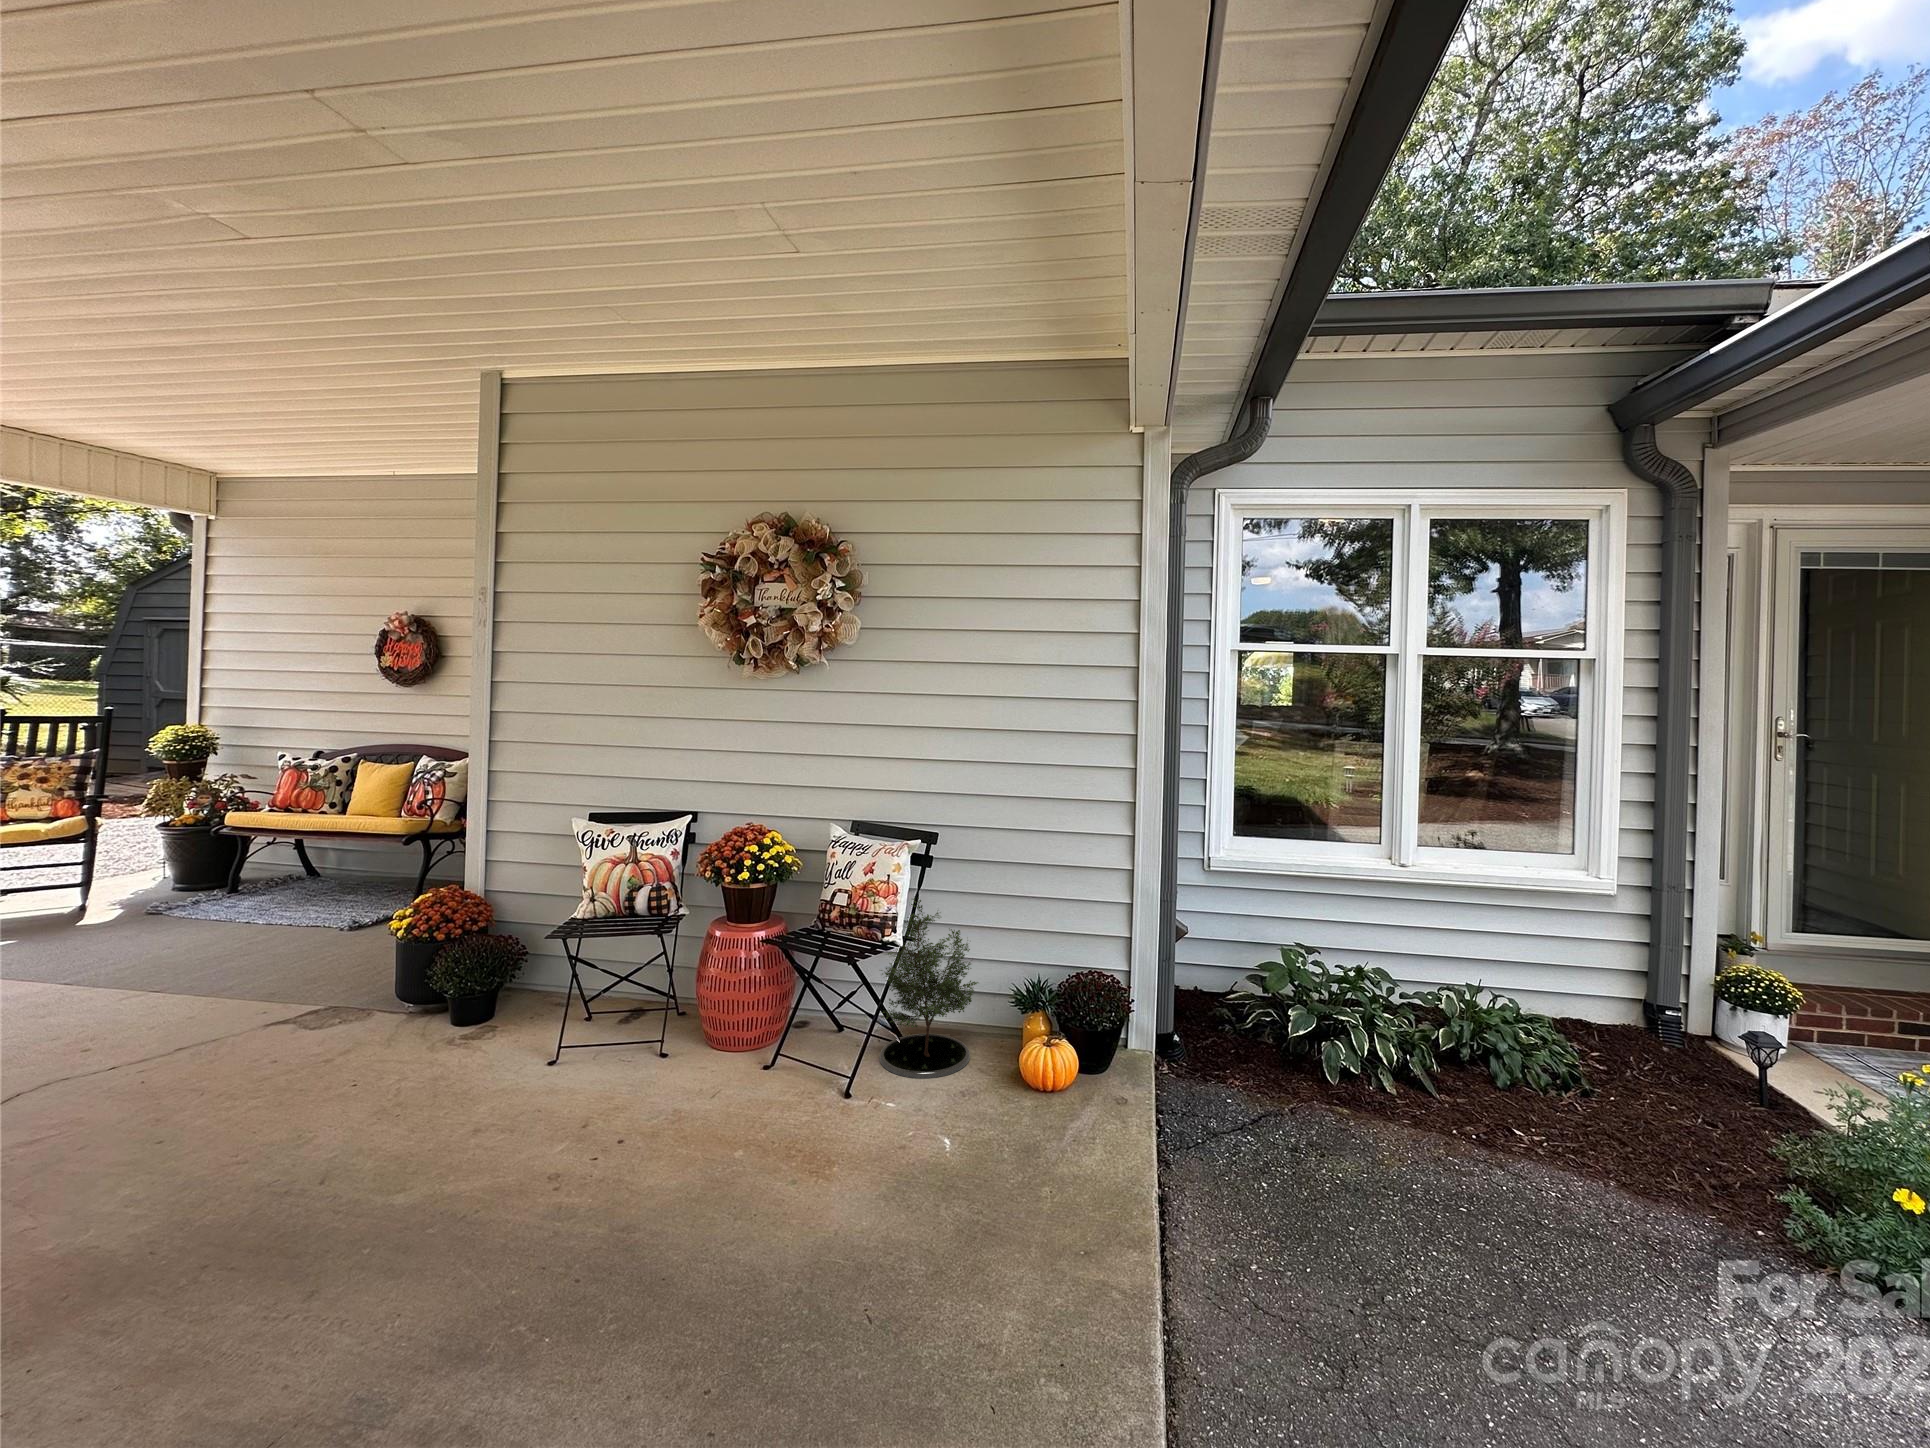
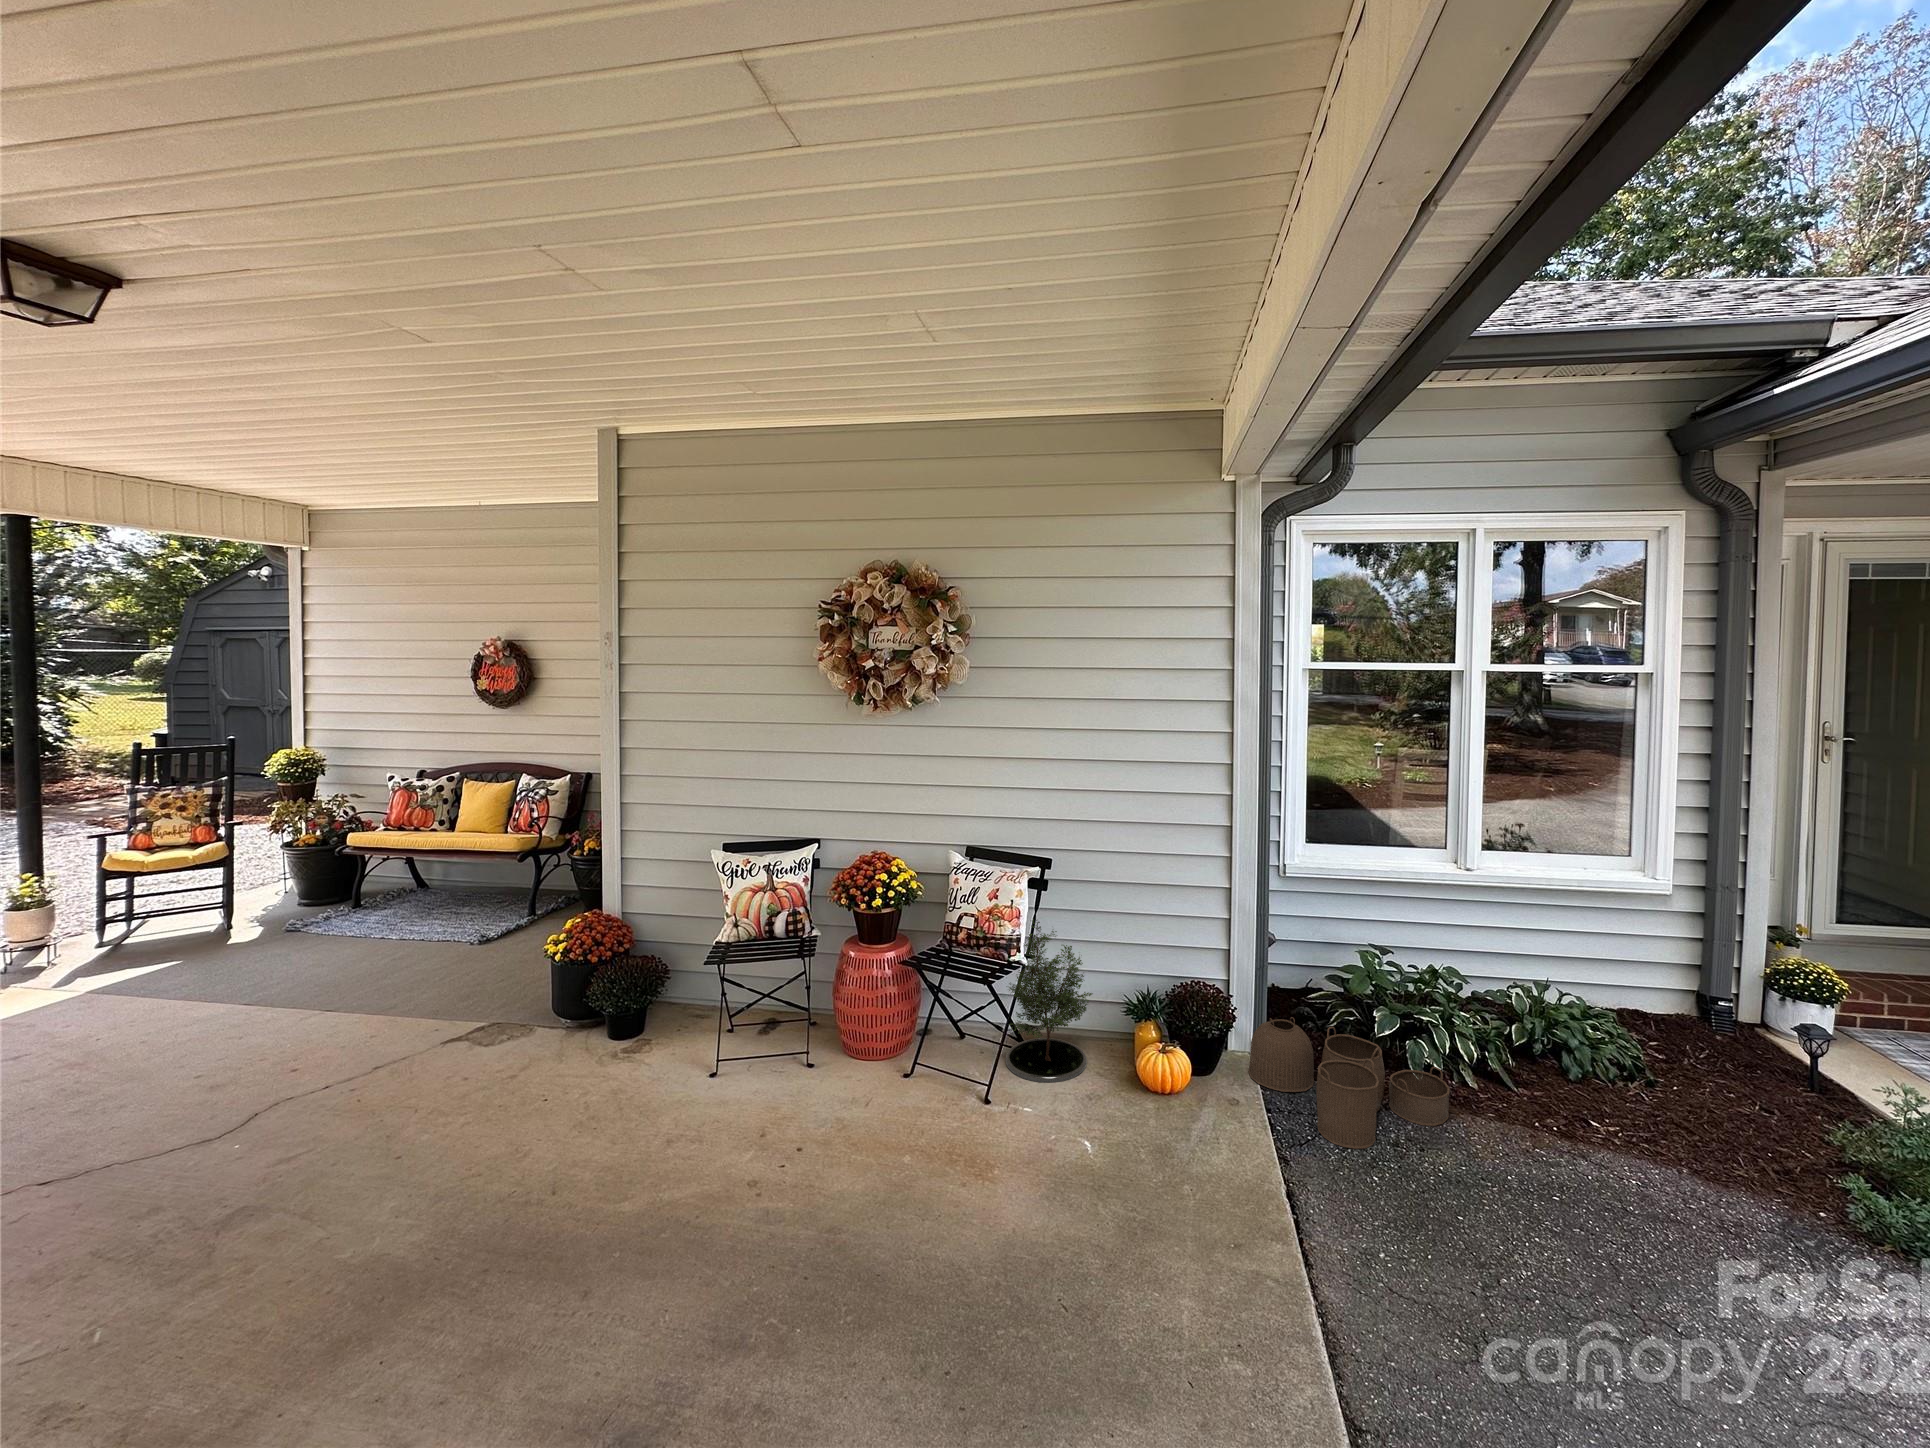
woven basket: none [1145,1012,1358,1154] -> present [1248,1017,1450,1149]

